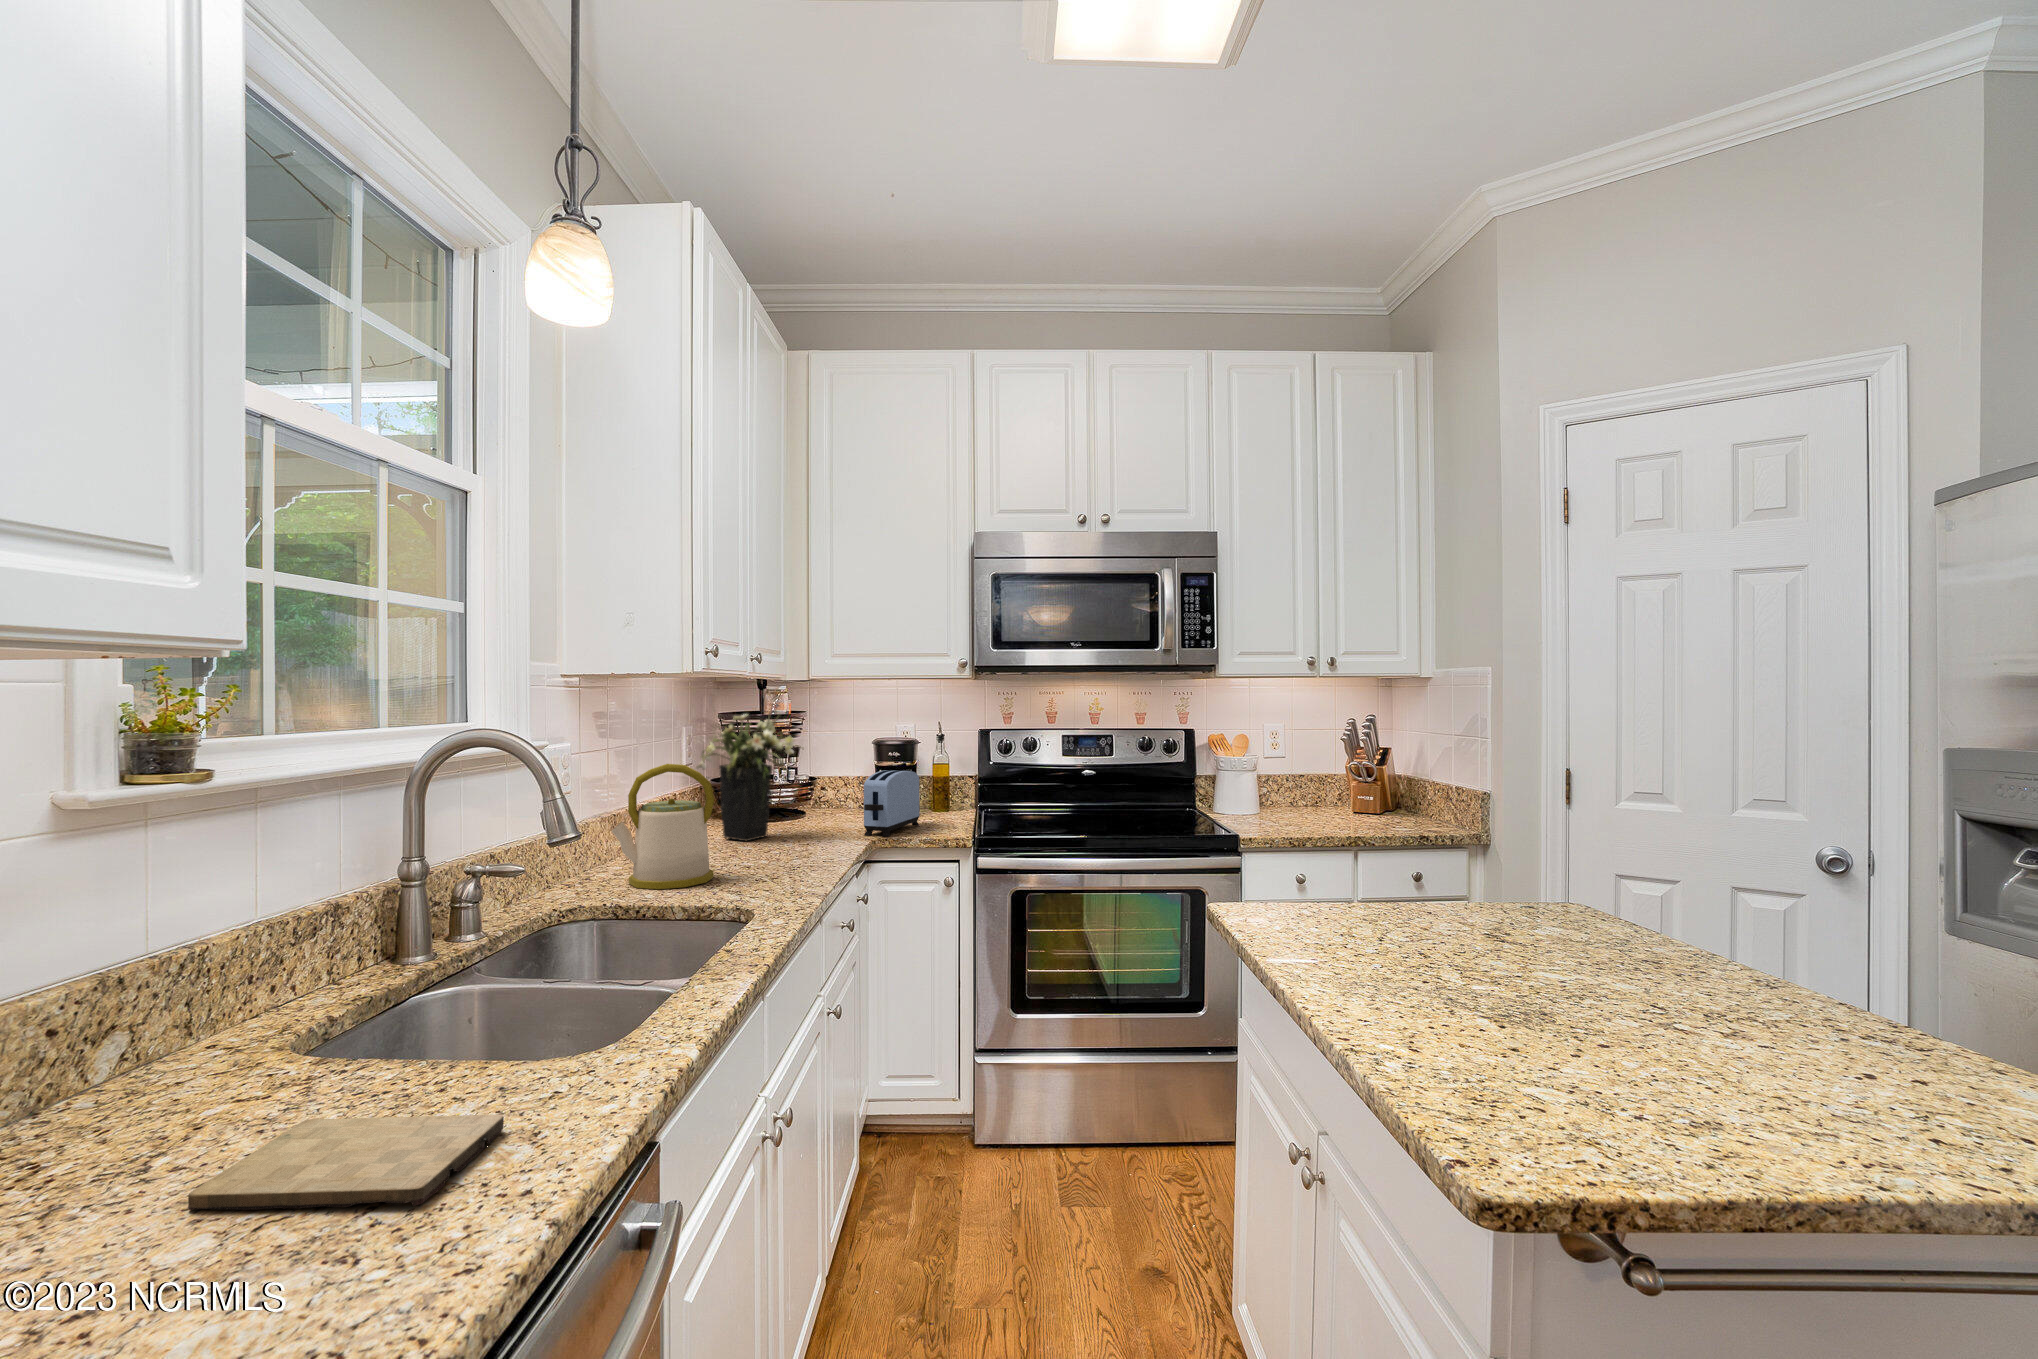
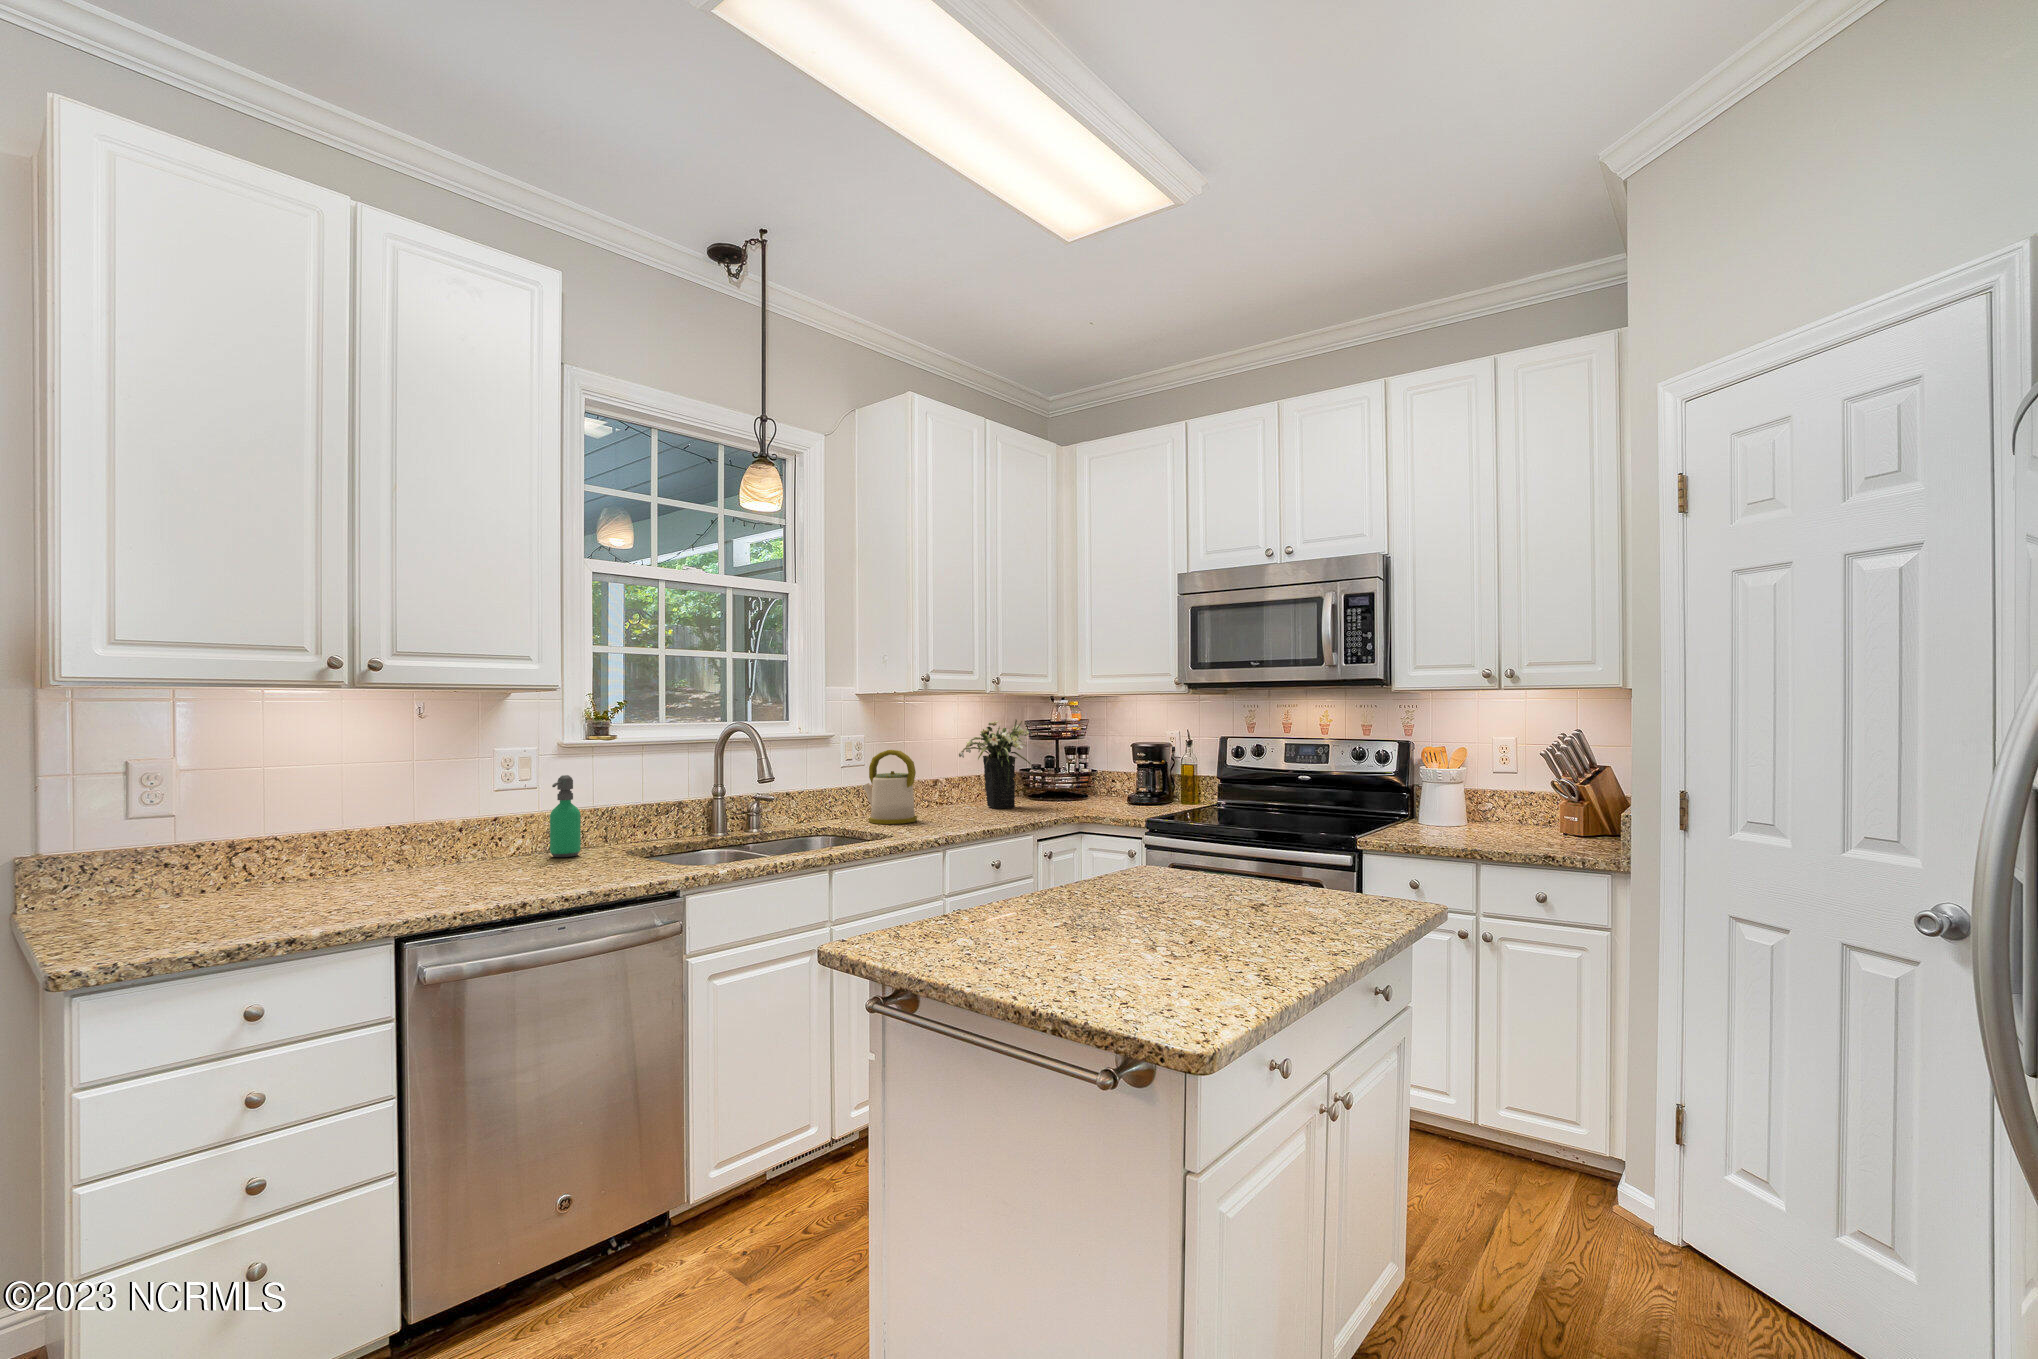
toaster: present [864,770,919,837] -> none [1066,765,1135,814]
soap dispenser: none [98,883,205,1123] -> present [550,775,581,857]
cutting board: present [188,1115,504,1210] -> none [525,861,611,881]

